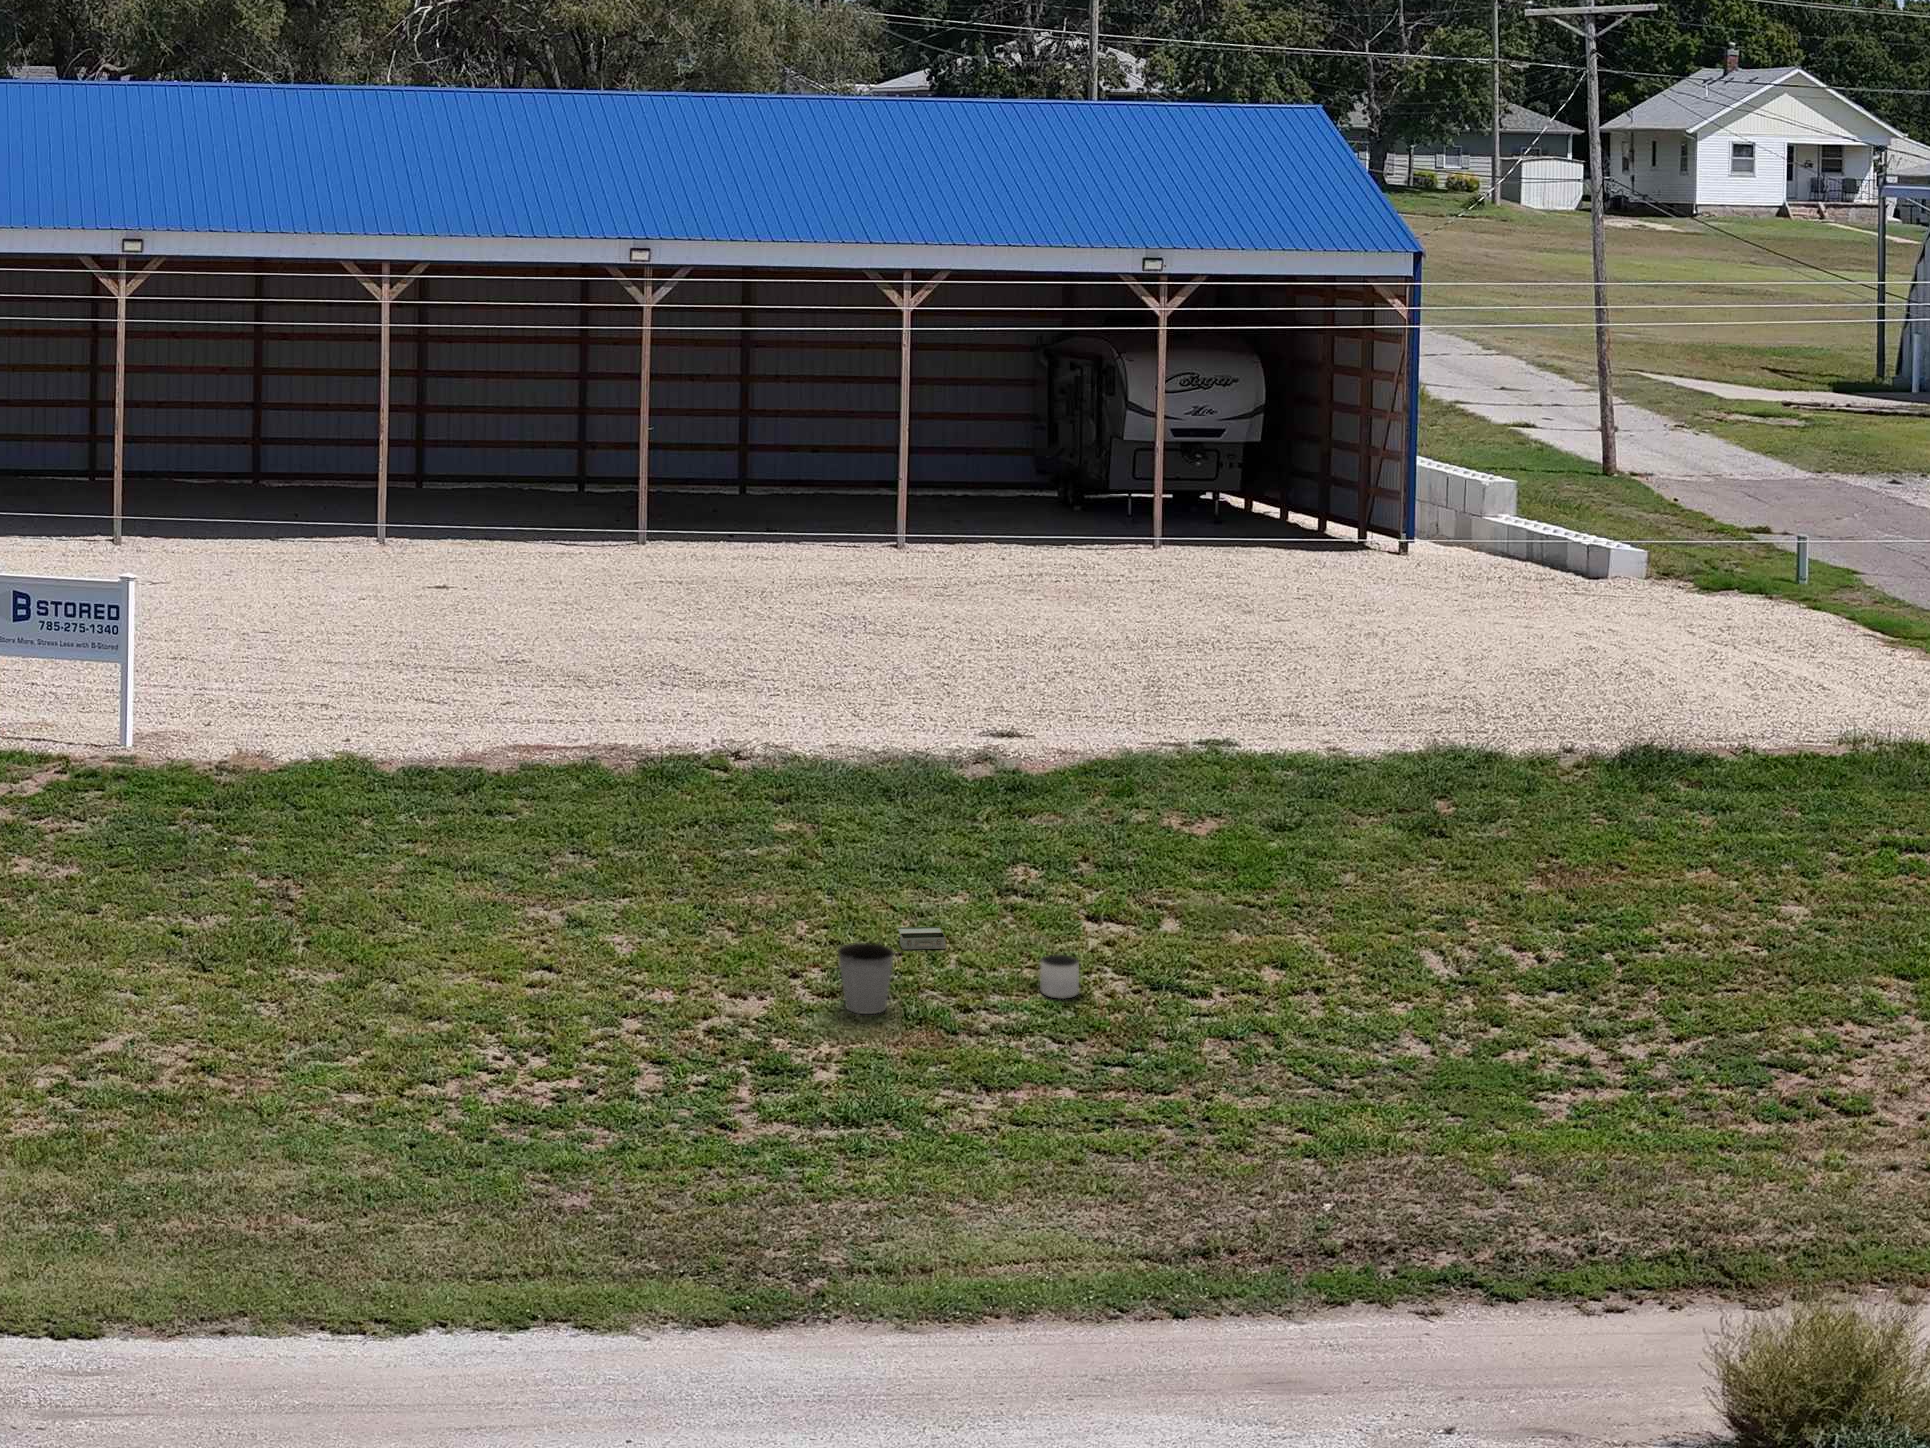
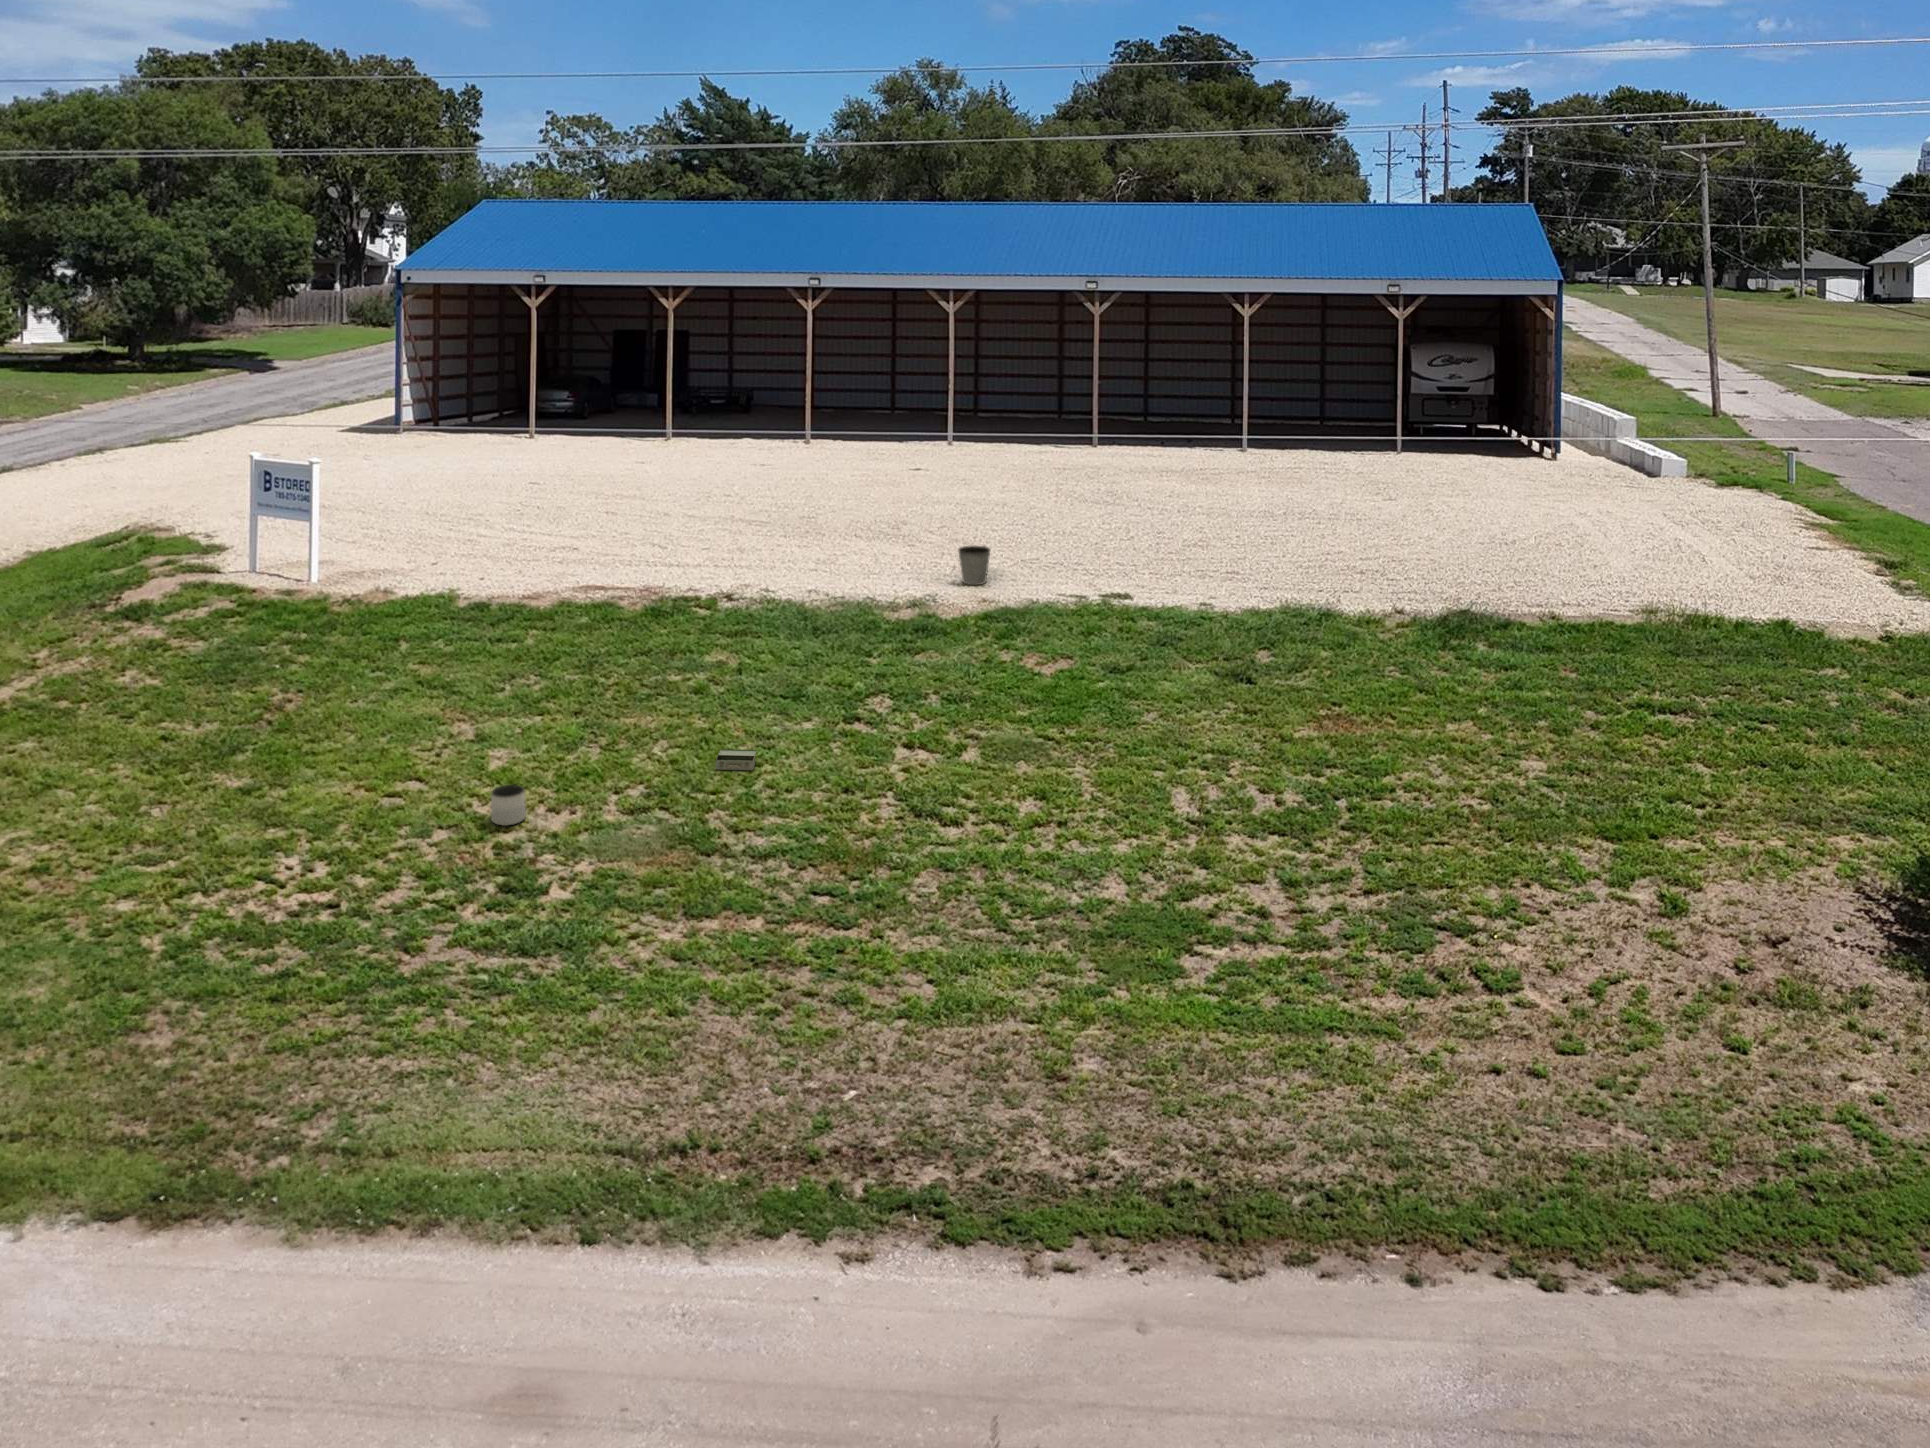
bucket: present [836,942,894,1014] -> present [958,546,990,585]
planter: present [1040,955,1079,999] -> present [491,785,526,826]

